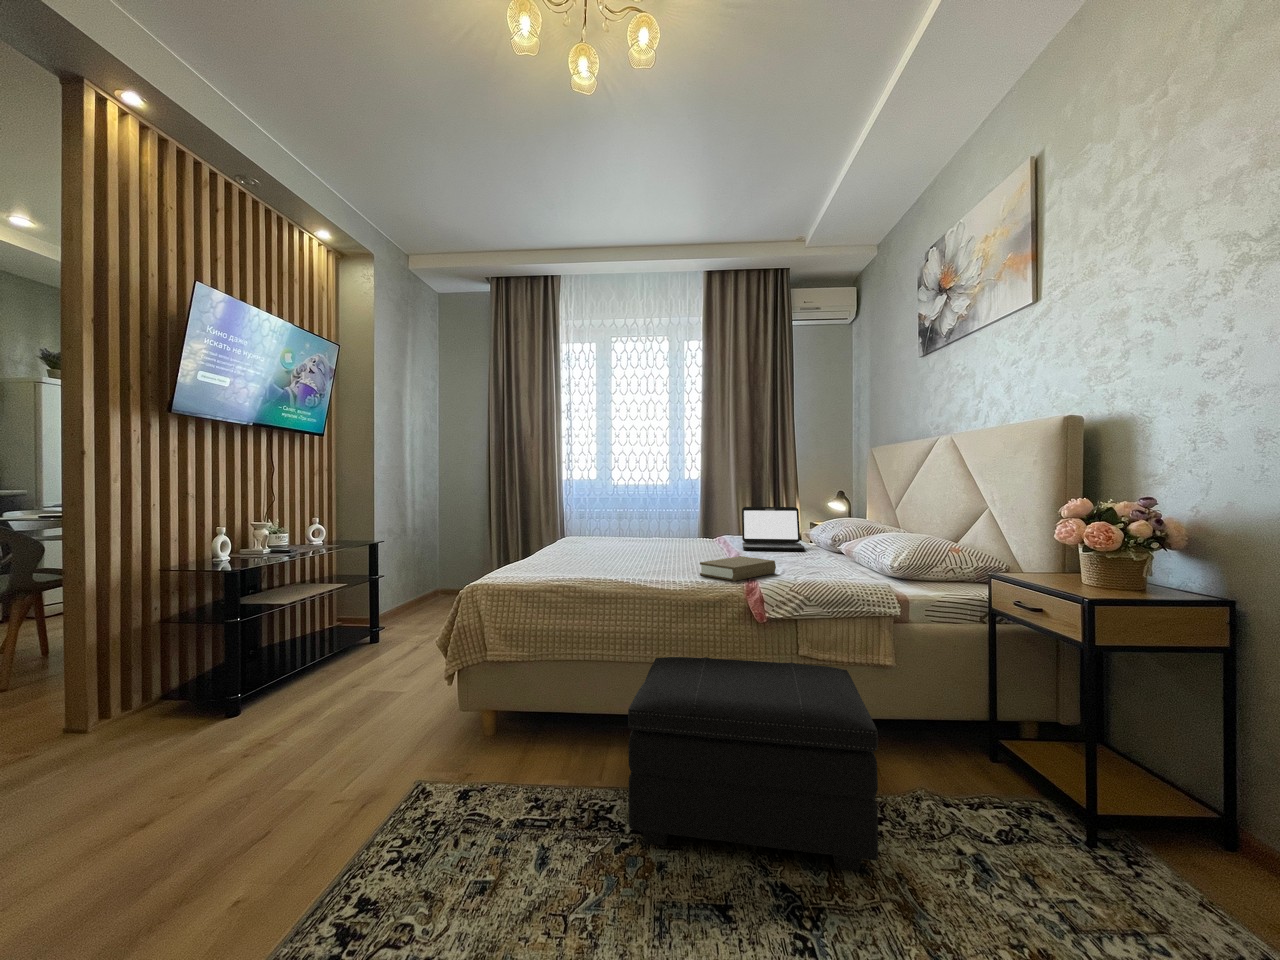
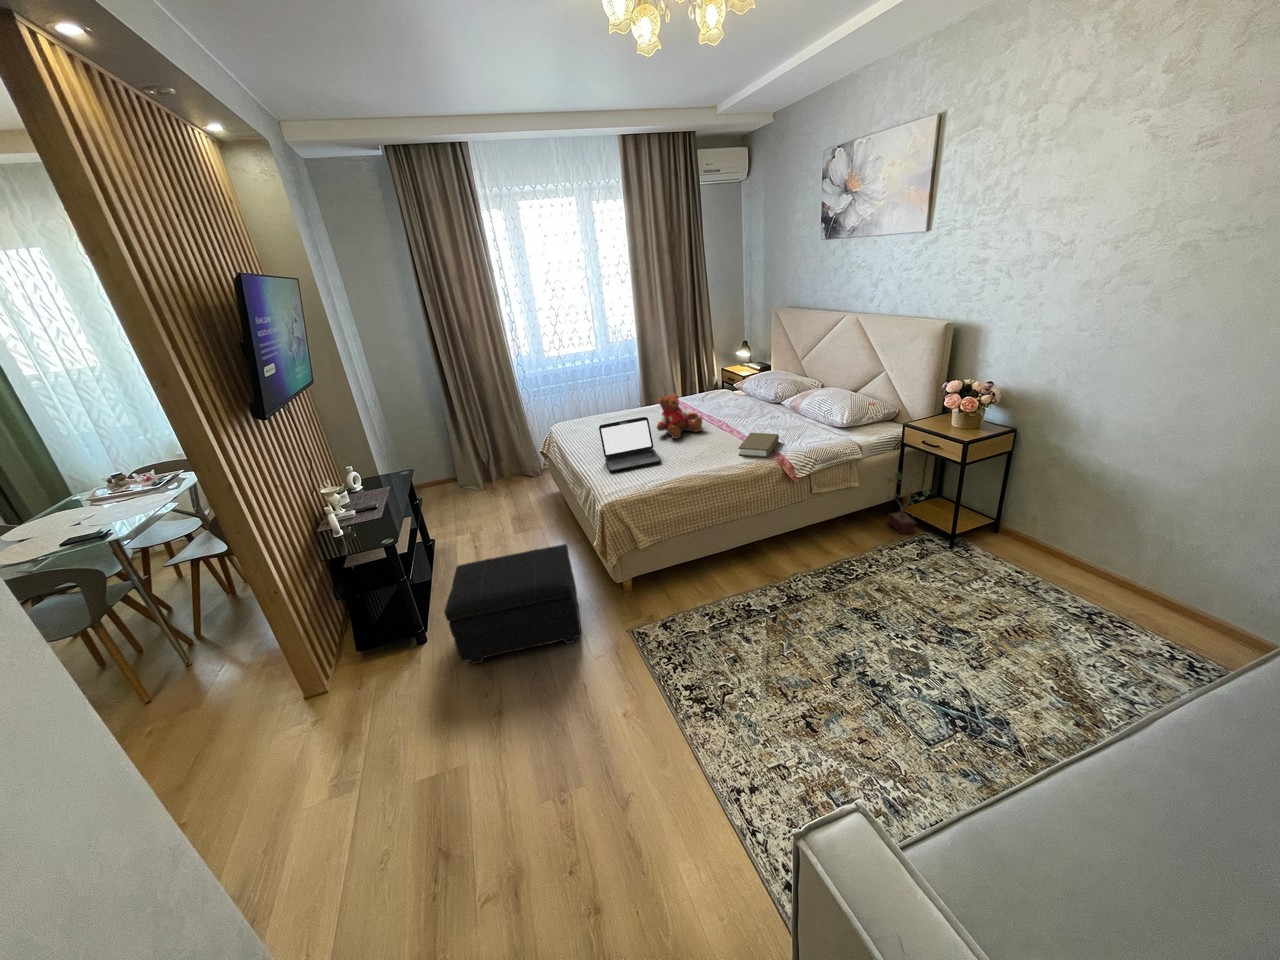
teddy bear: none [635,505,699,557] -> present [657,393,702,439]
laptop: present [742,507,805,551] -> present [599,417,661,472]
potted plant: none [961,650,1032,792] -> present [887,468,930,534]
footstool: present [628,657,878,872] -> present [444,544,581,664]

